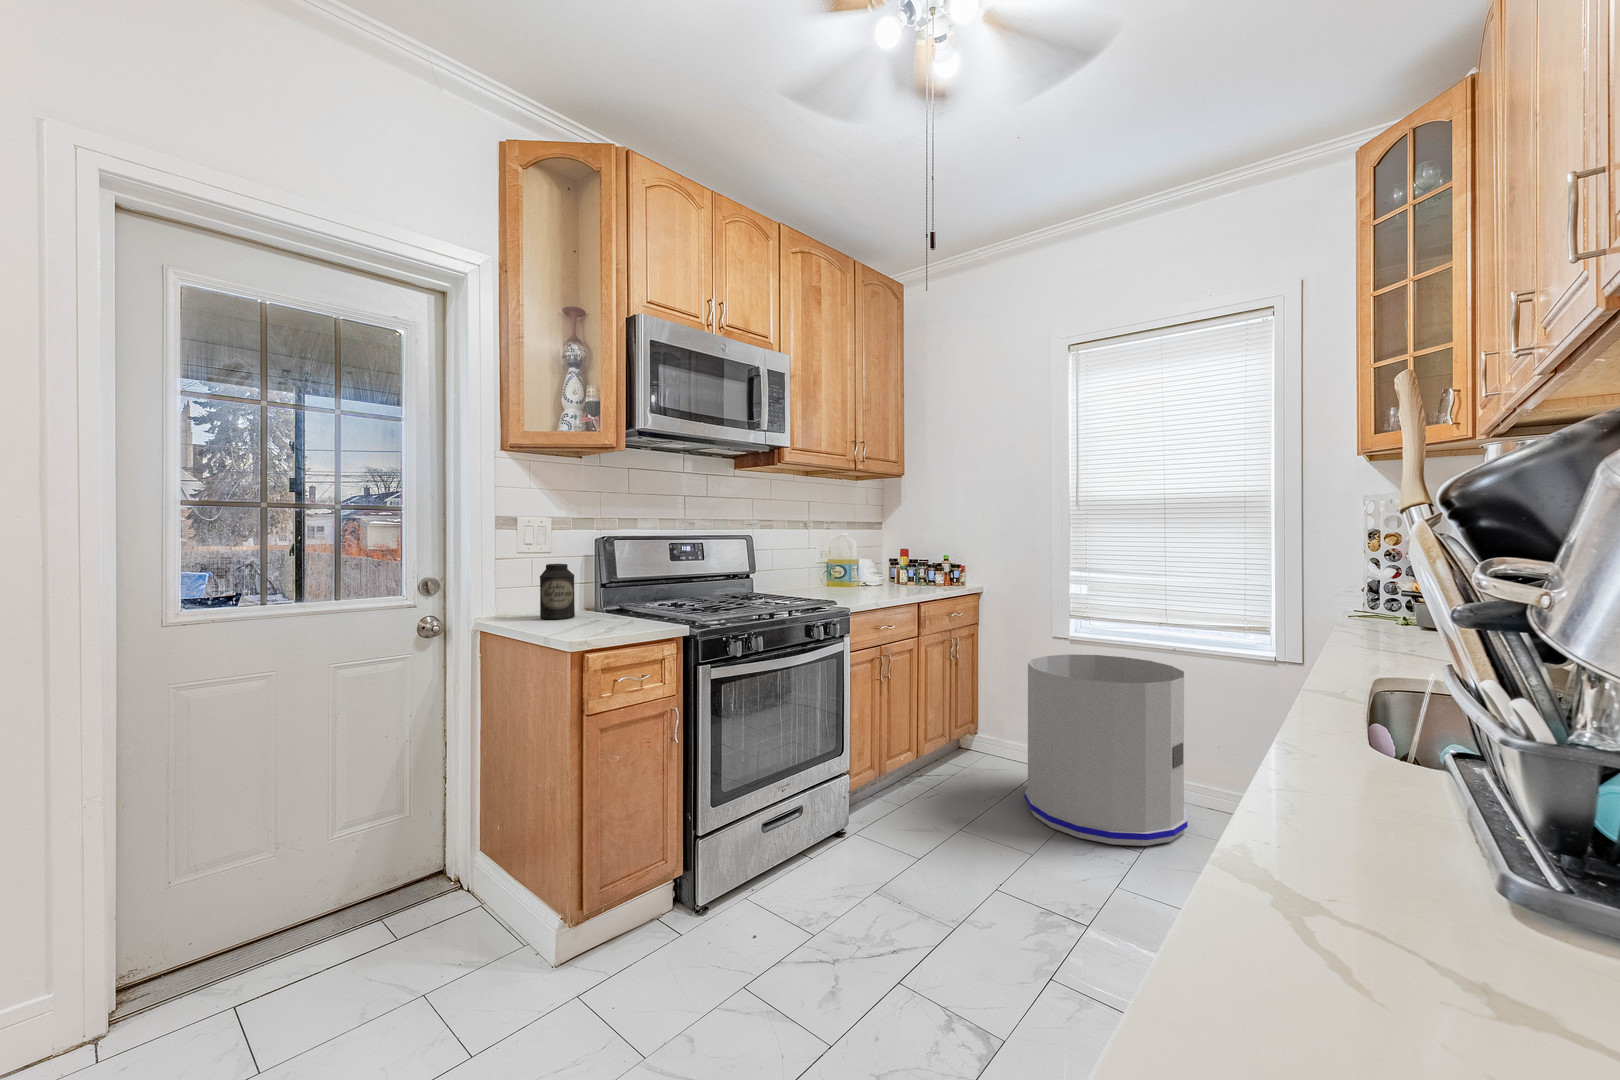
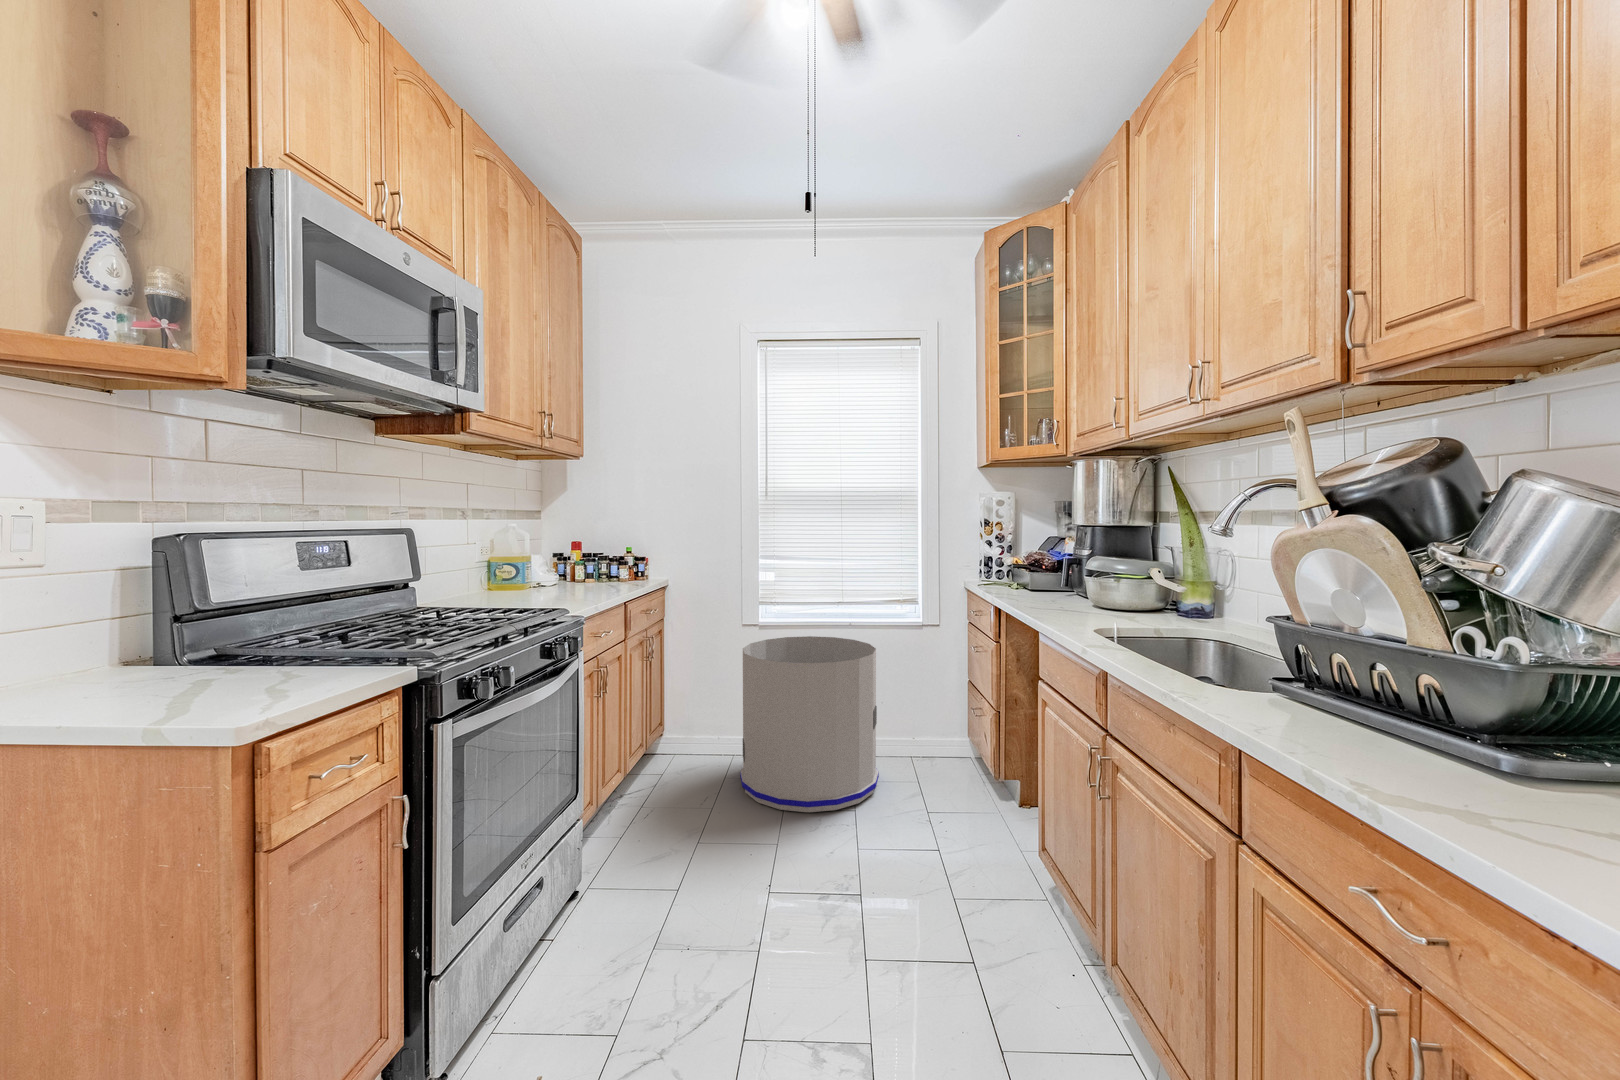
canister: present [540,564,575,619] -> none [46,585,139,692]

